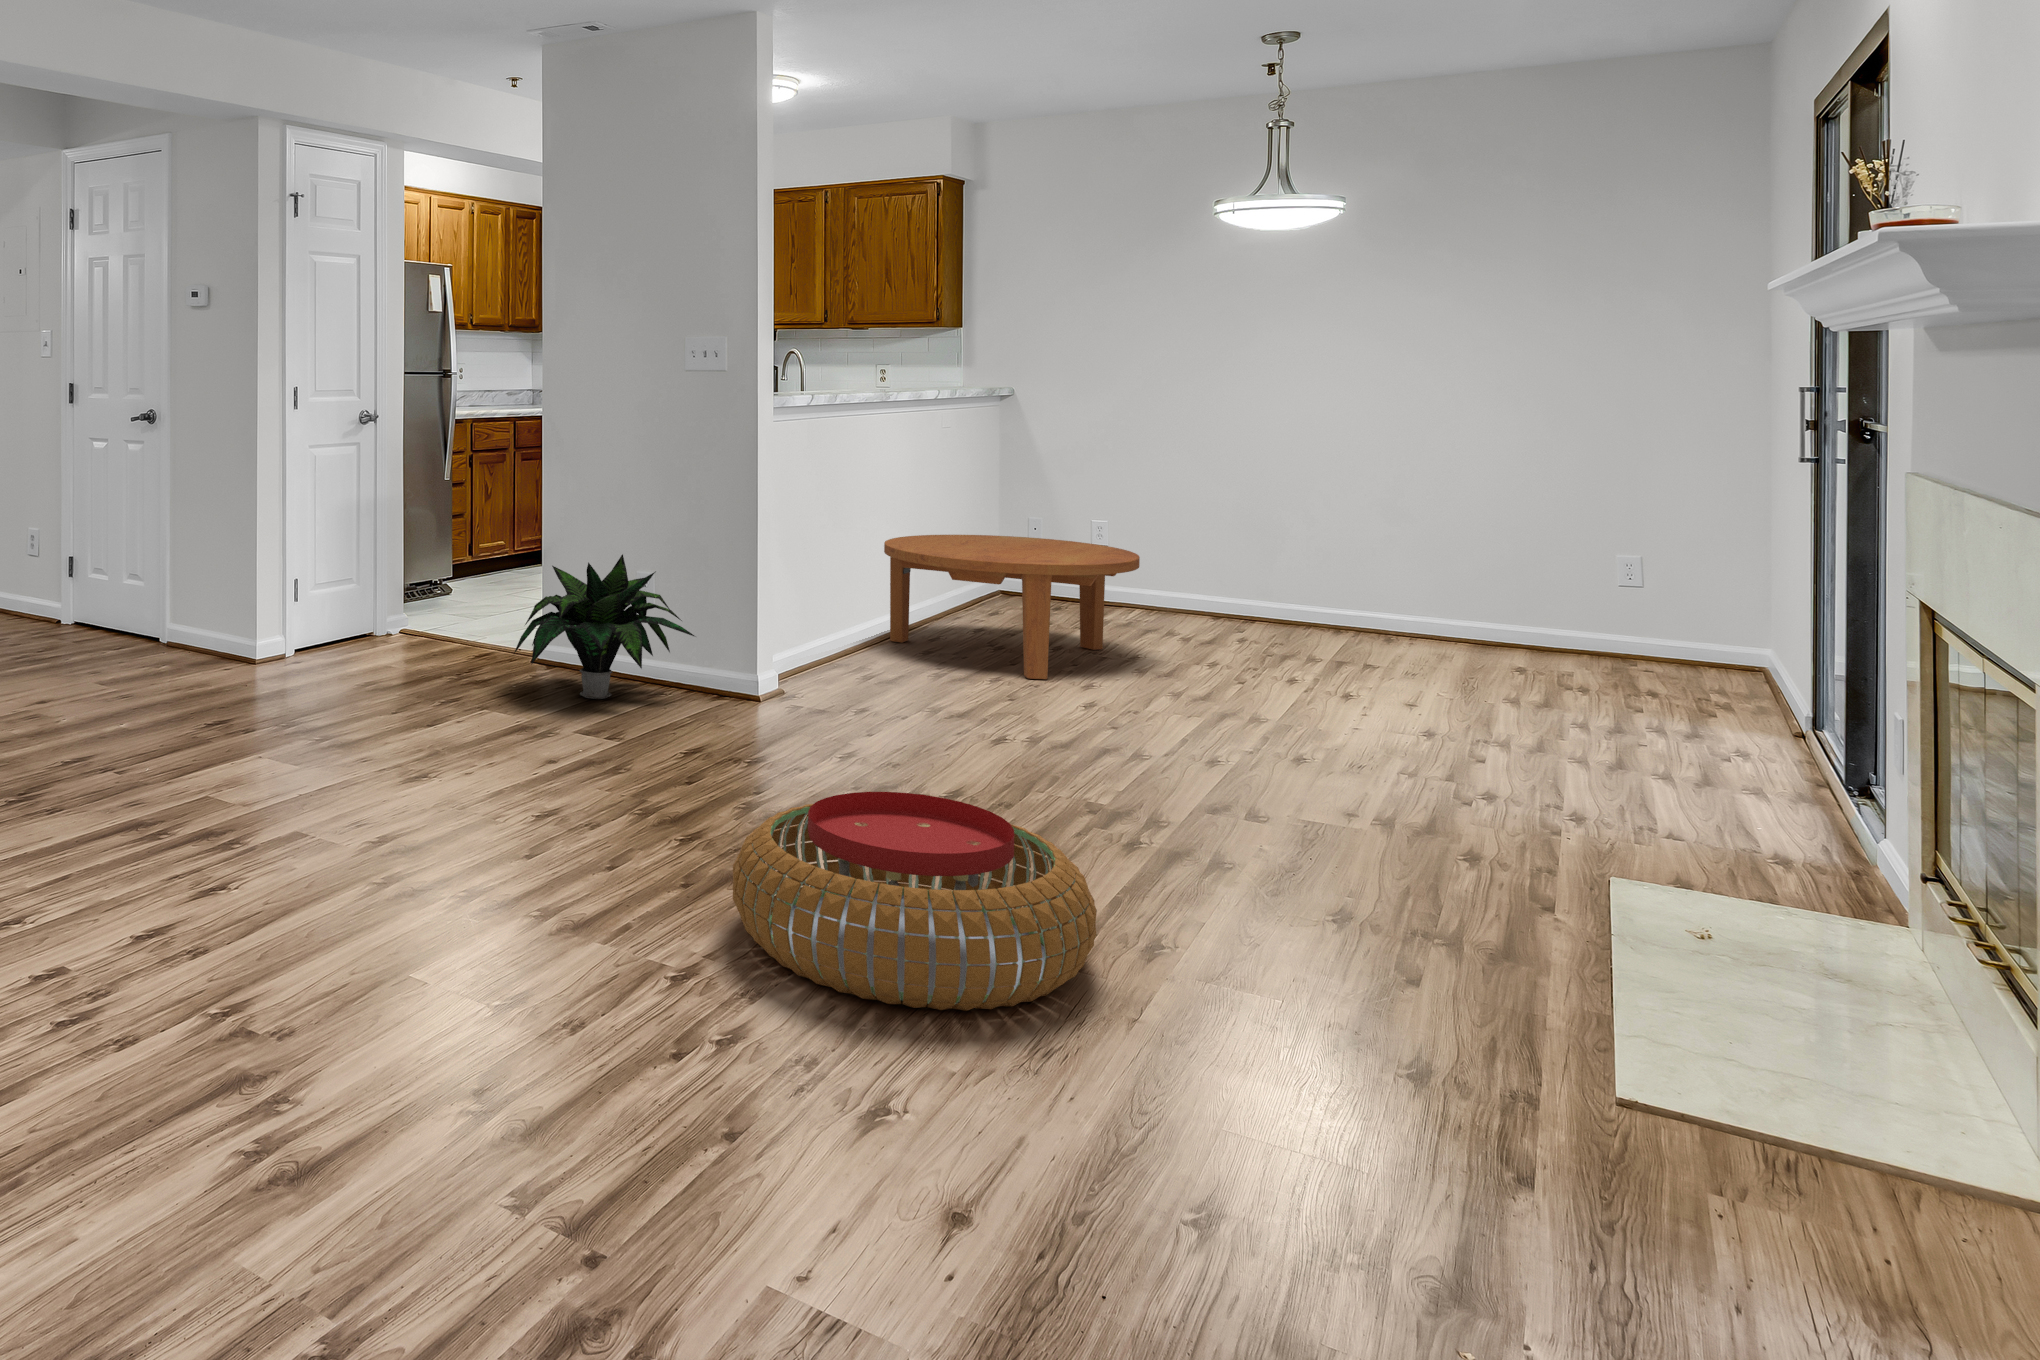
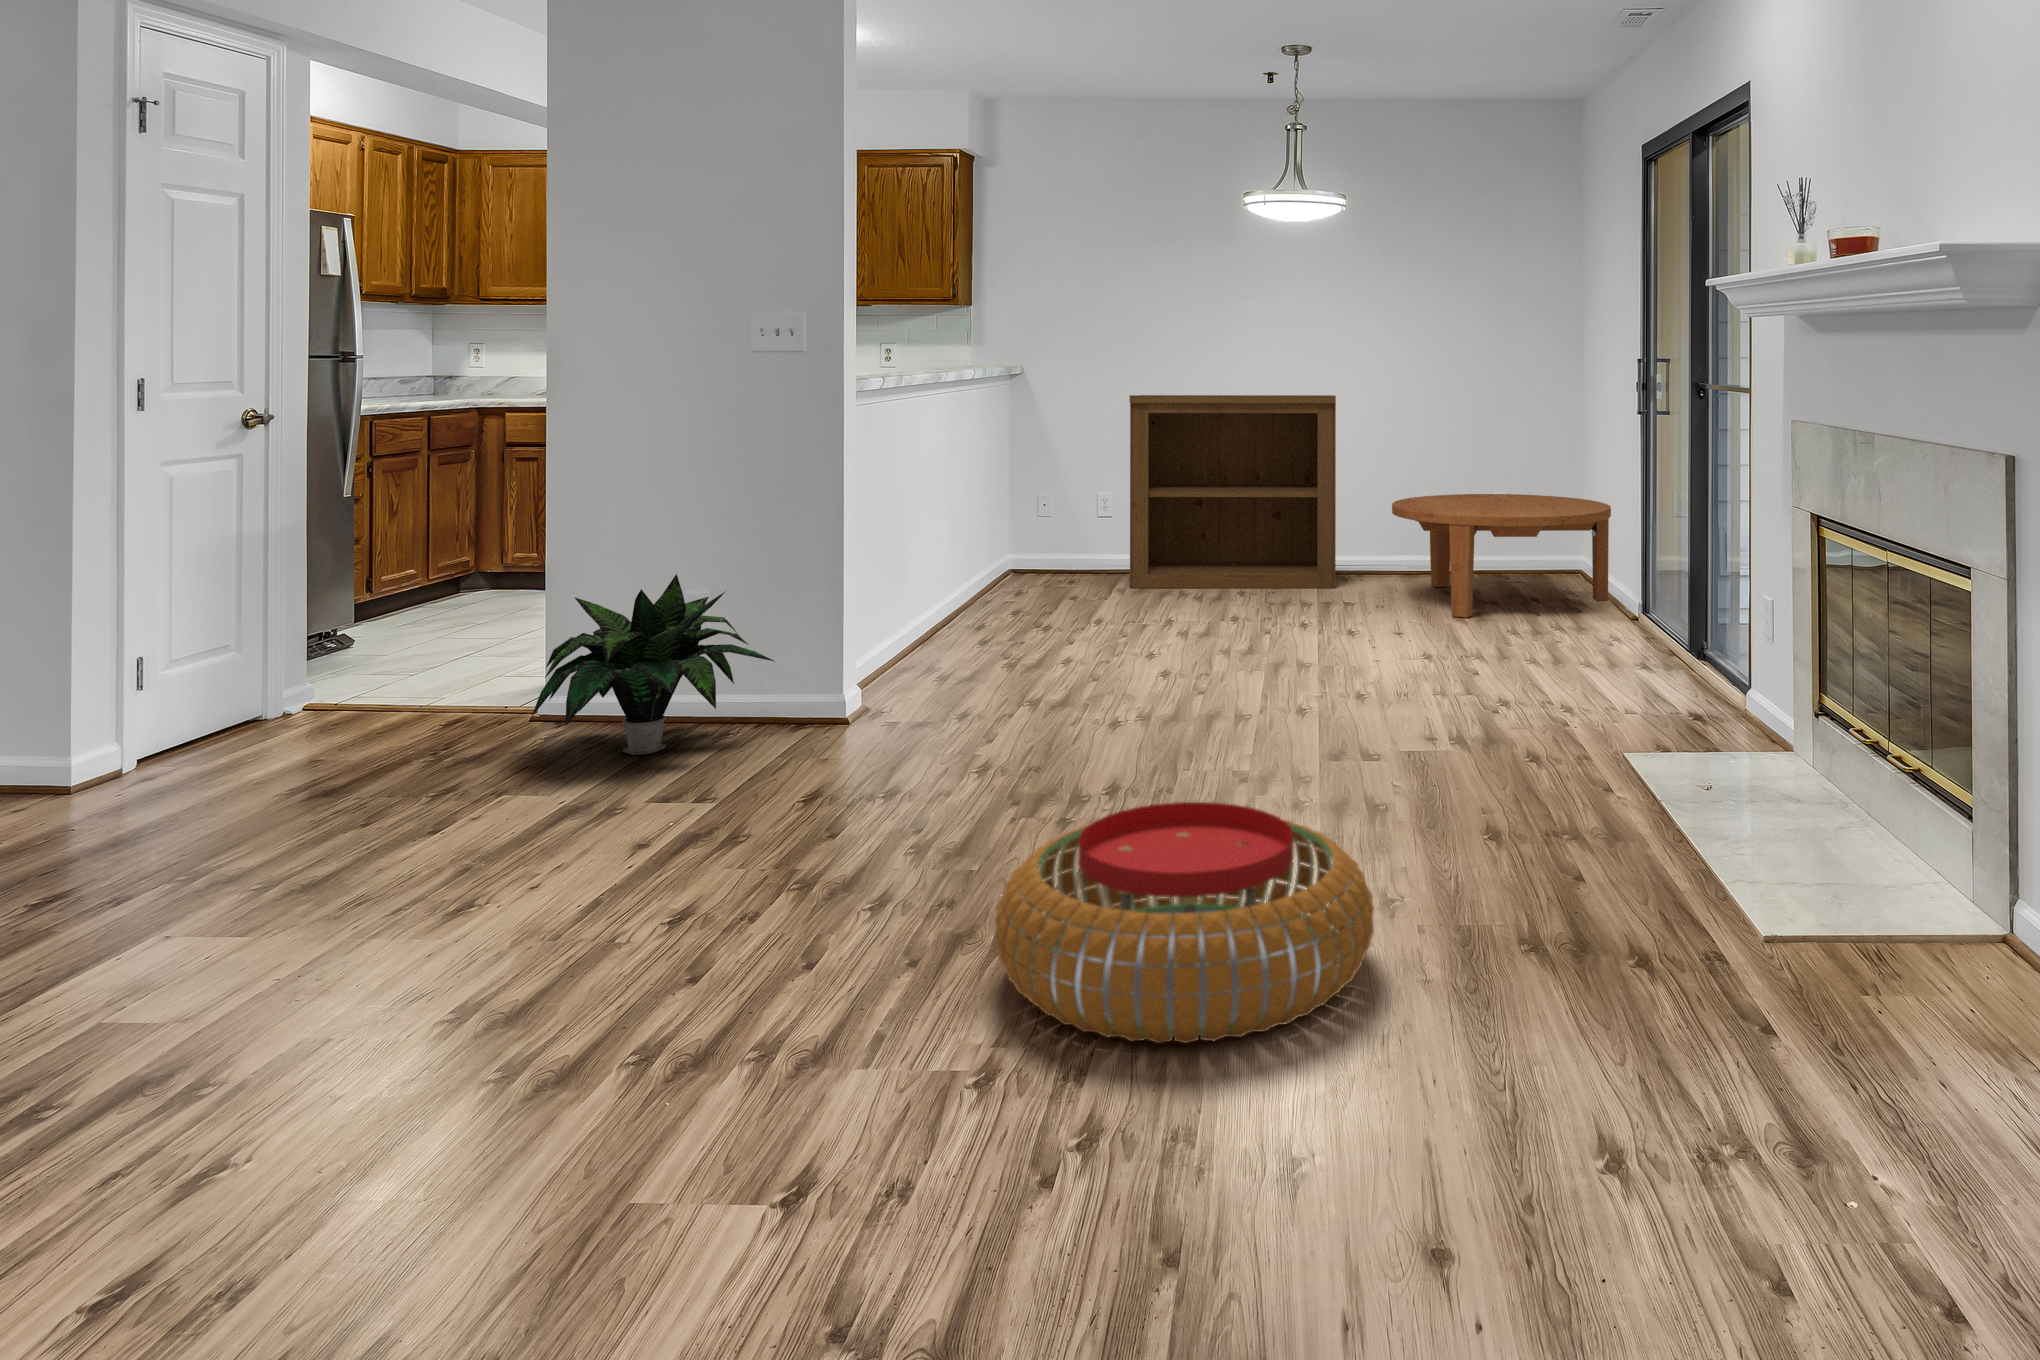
bookshelf: none [1113,426,1370,652] -> present [1129,395,1336,588]
coffee table: present [884,535,1140,679] -> present [1392,494,1611,618]

